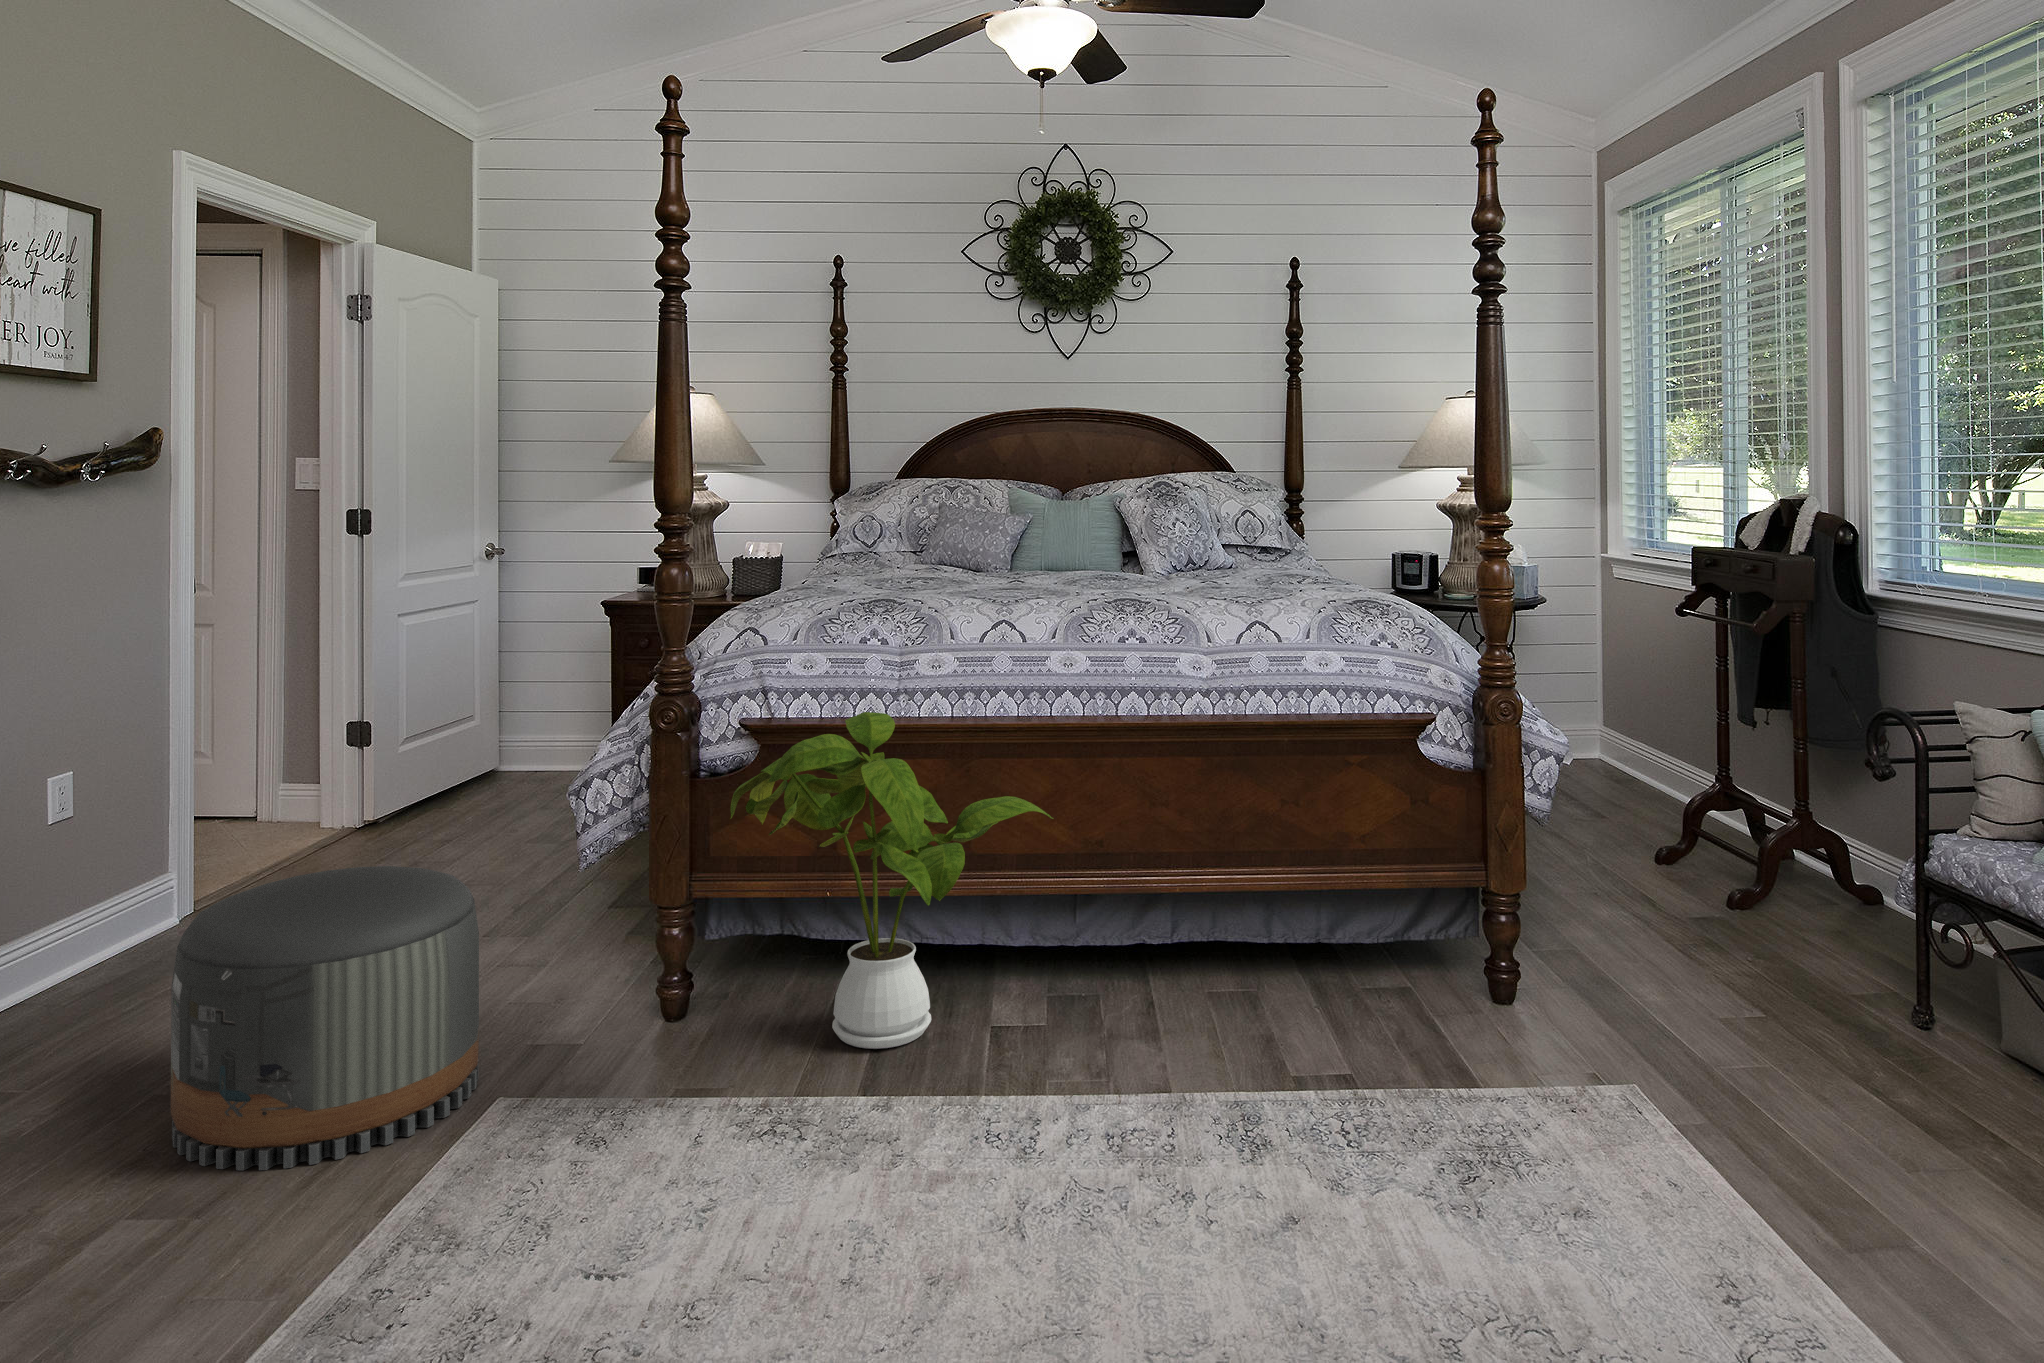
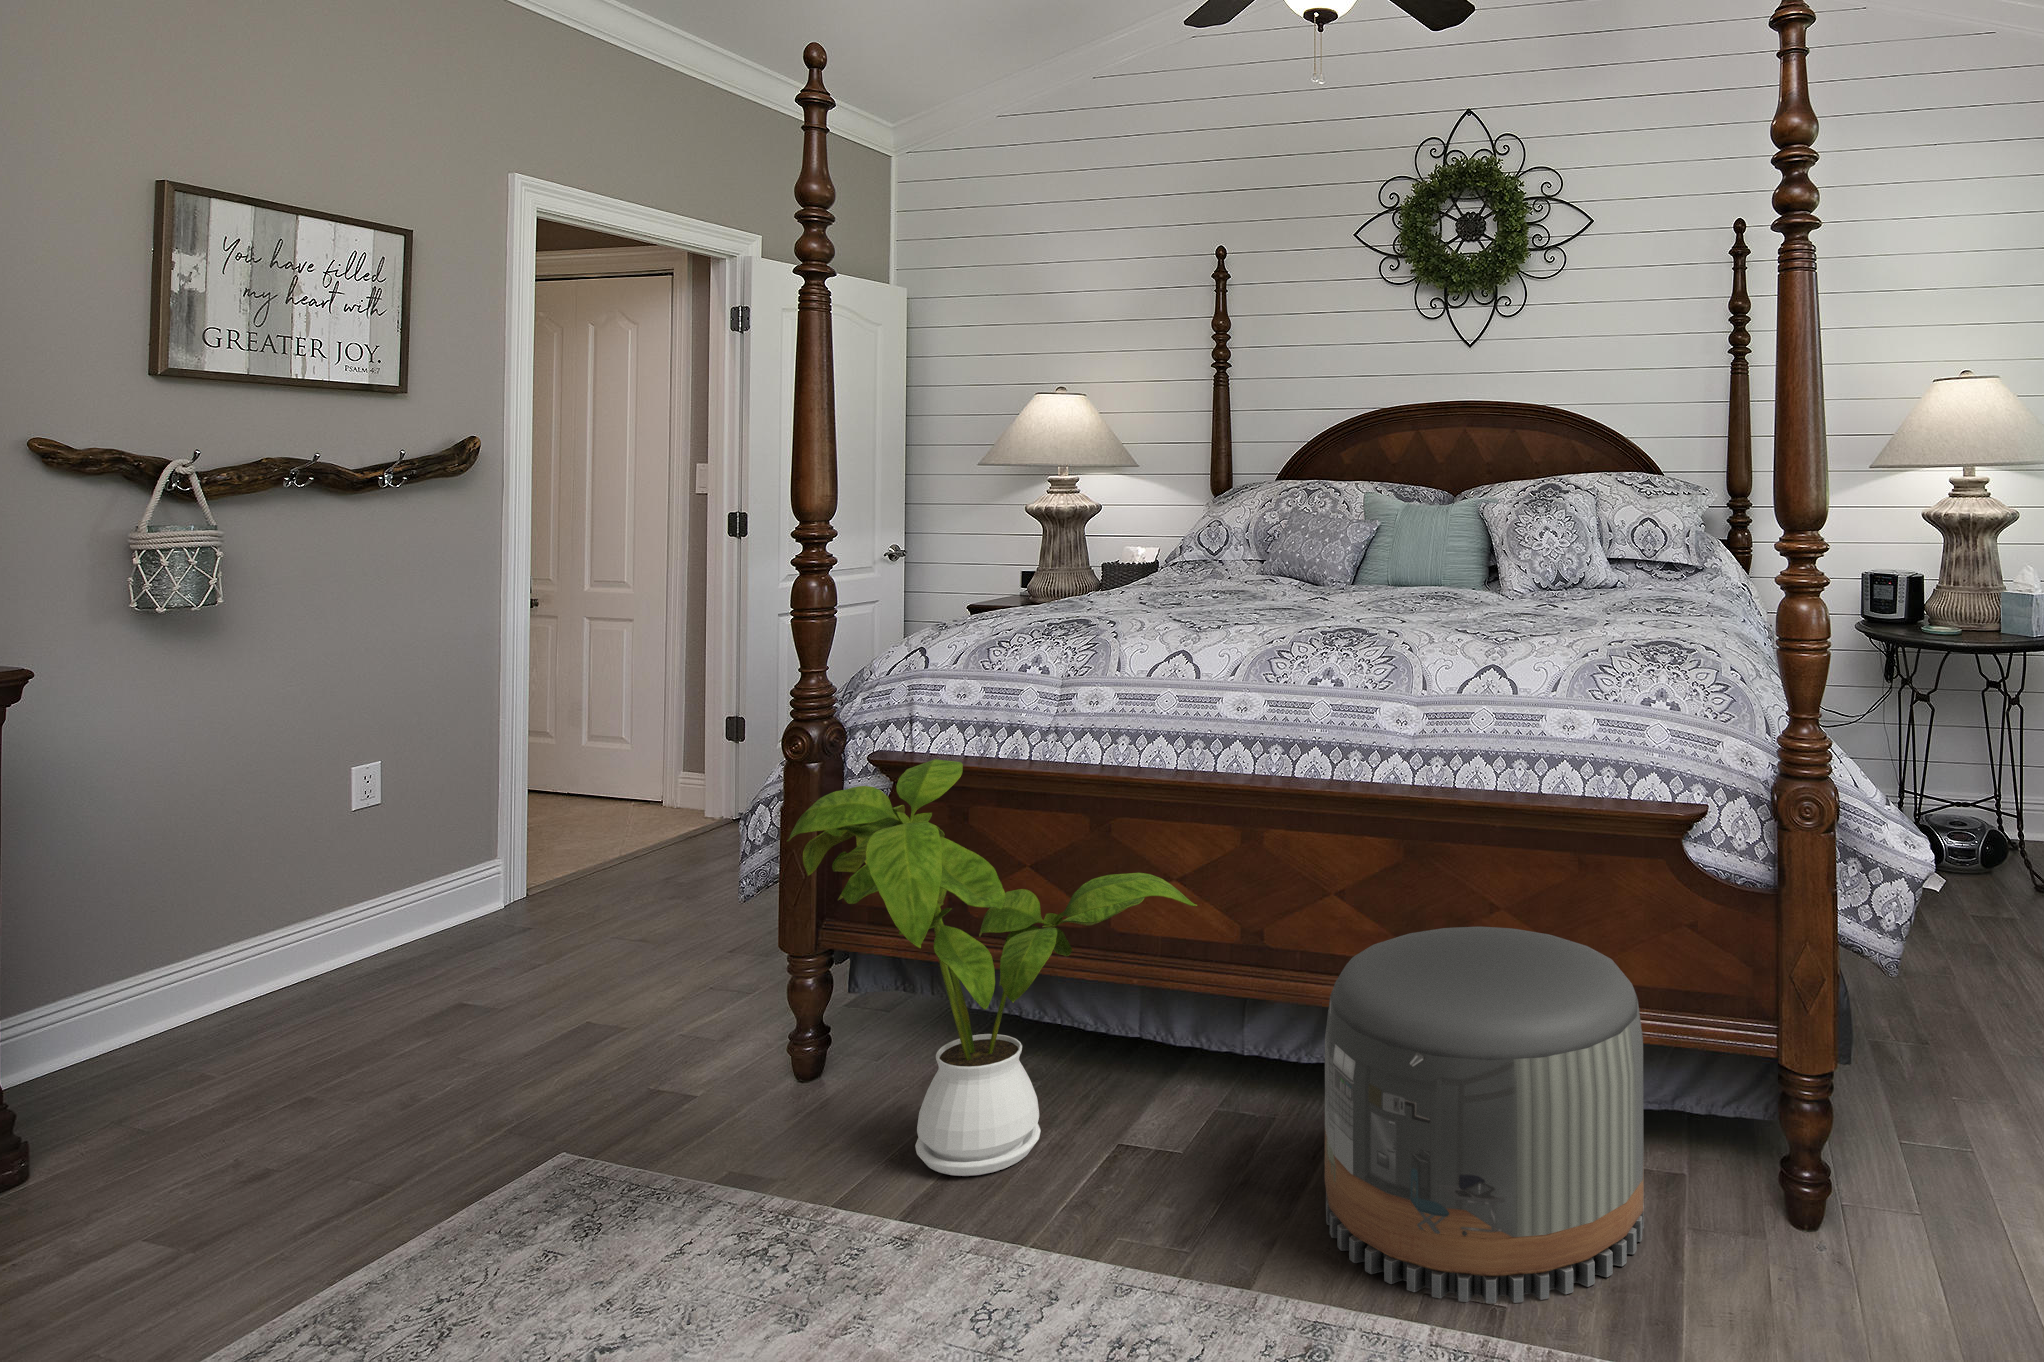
pouf: present [171,866,479,1170] -> present [1325,927,1644,1303]

